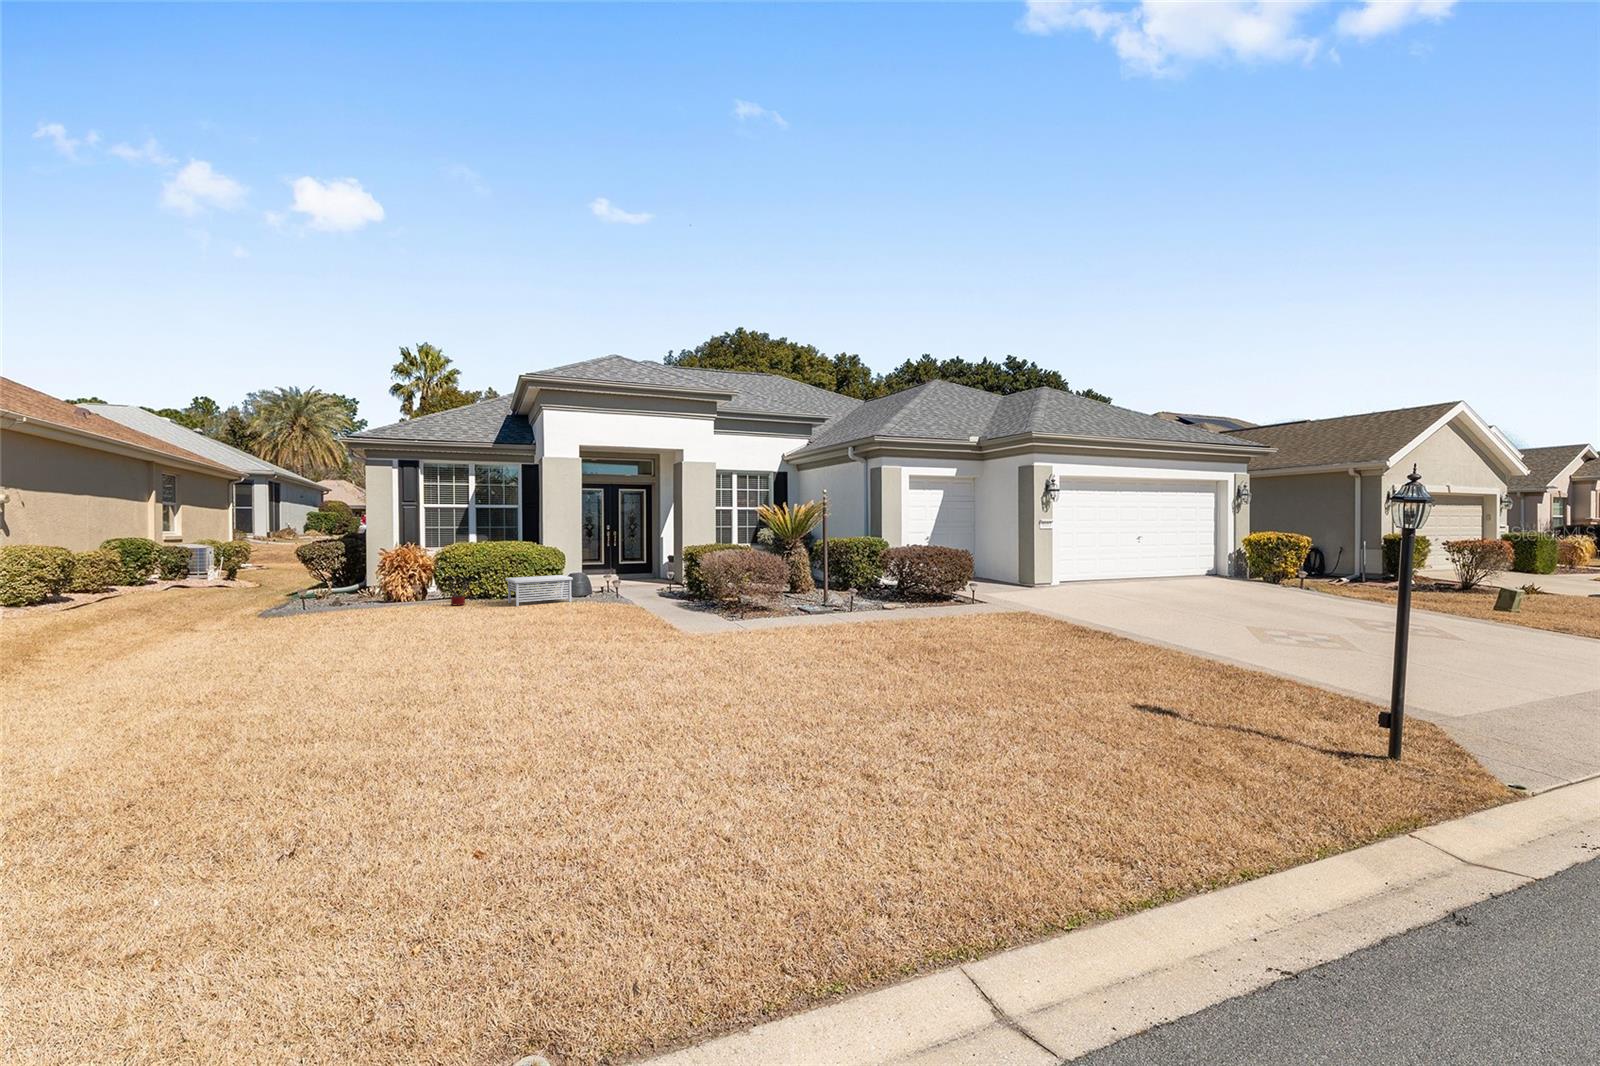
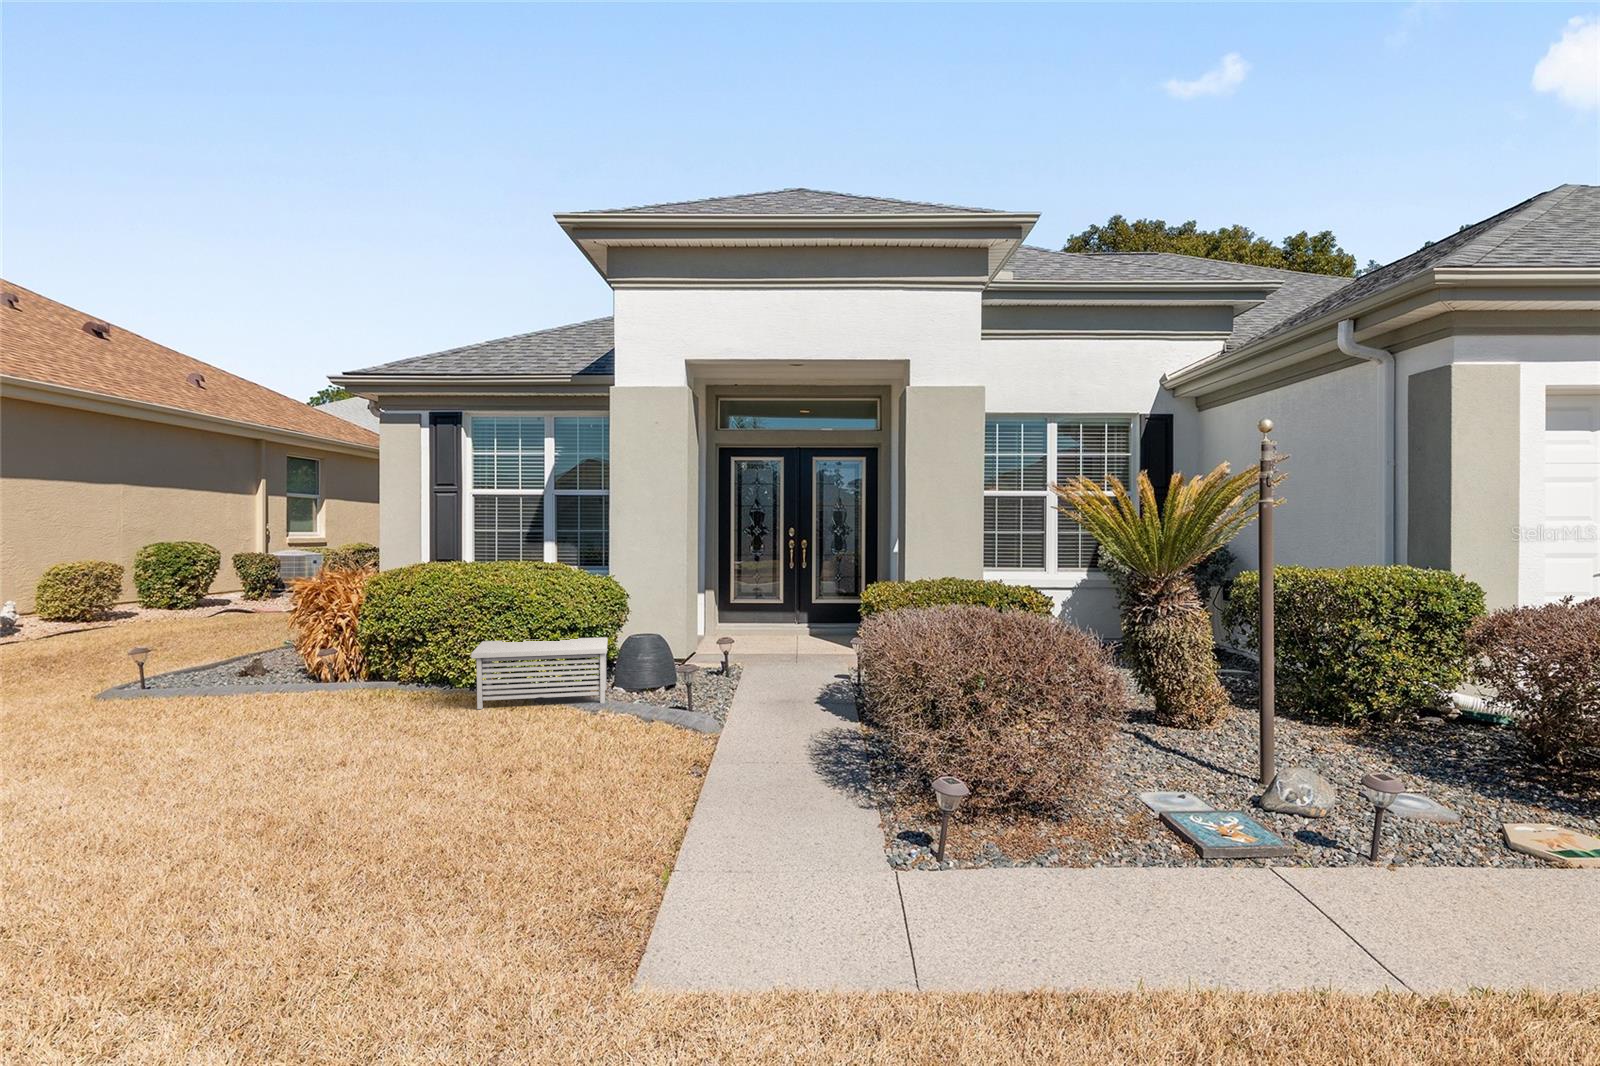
decorative plant: present [449,576,473,605] -> none [379,624,416,695]

